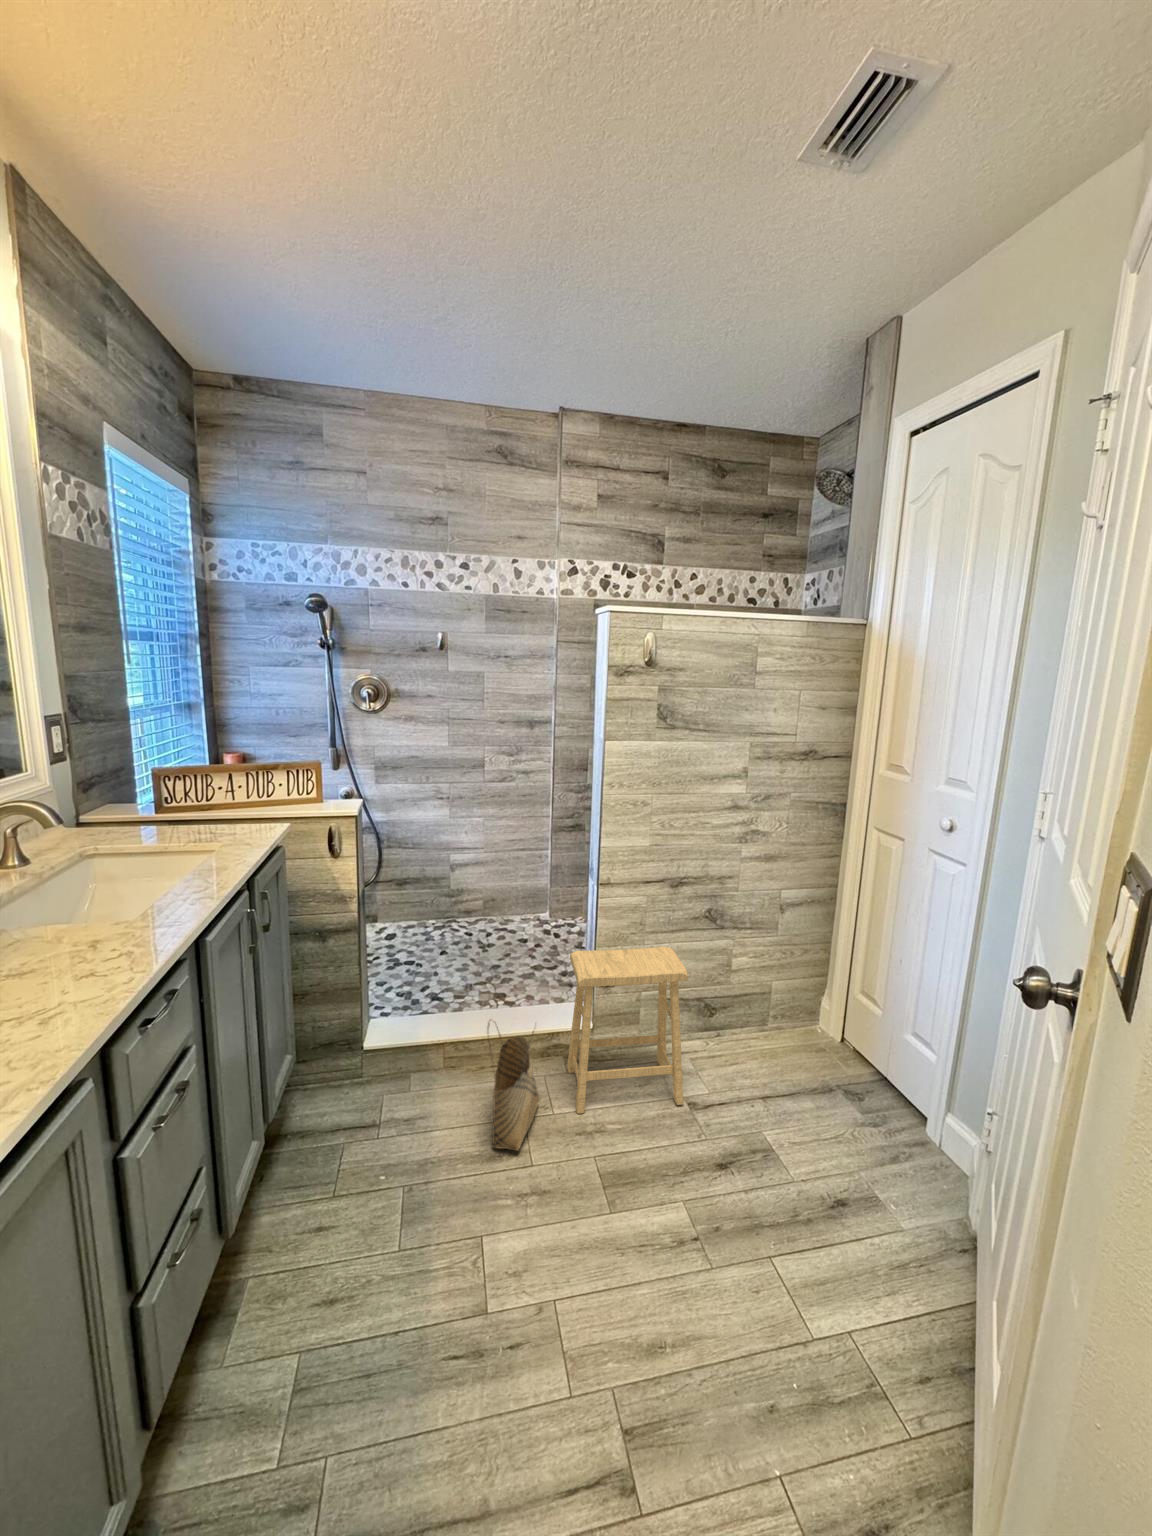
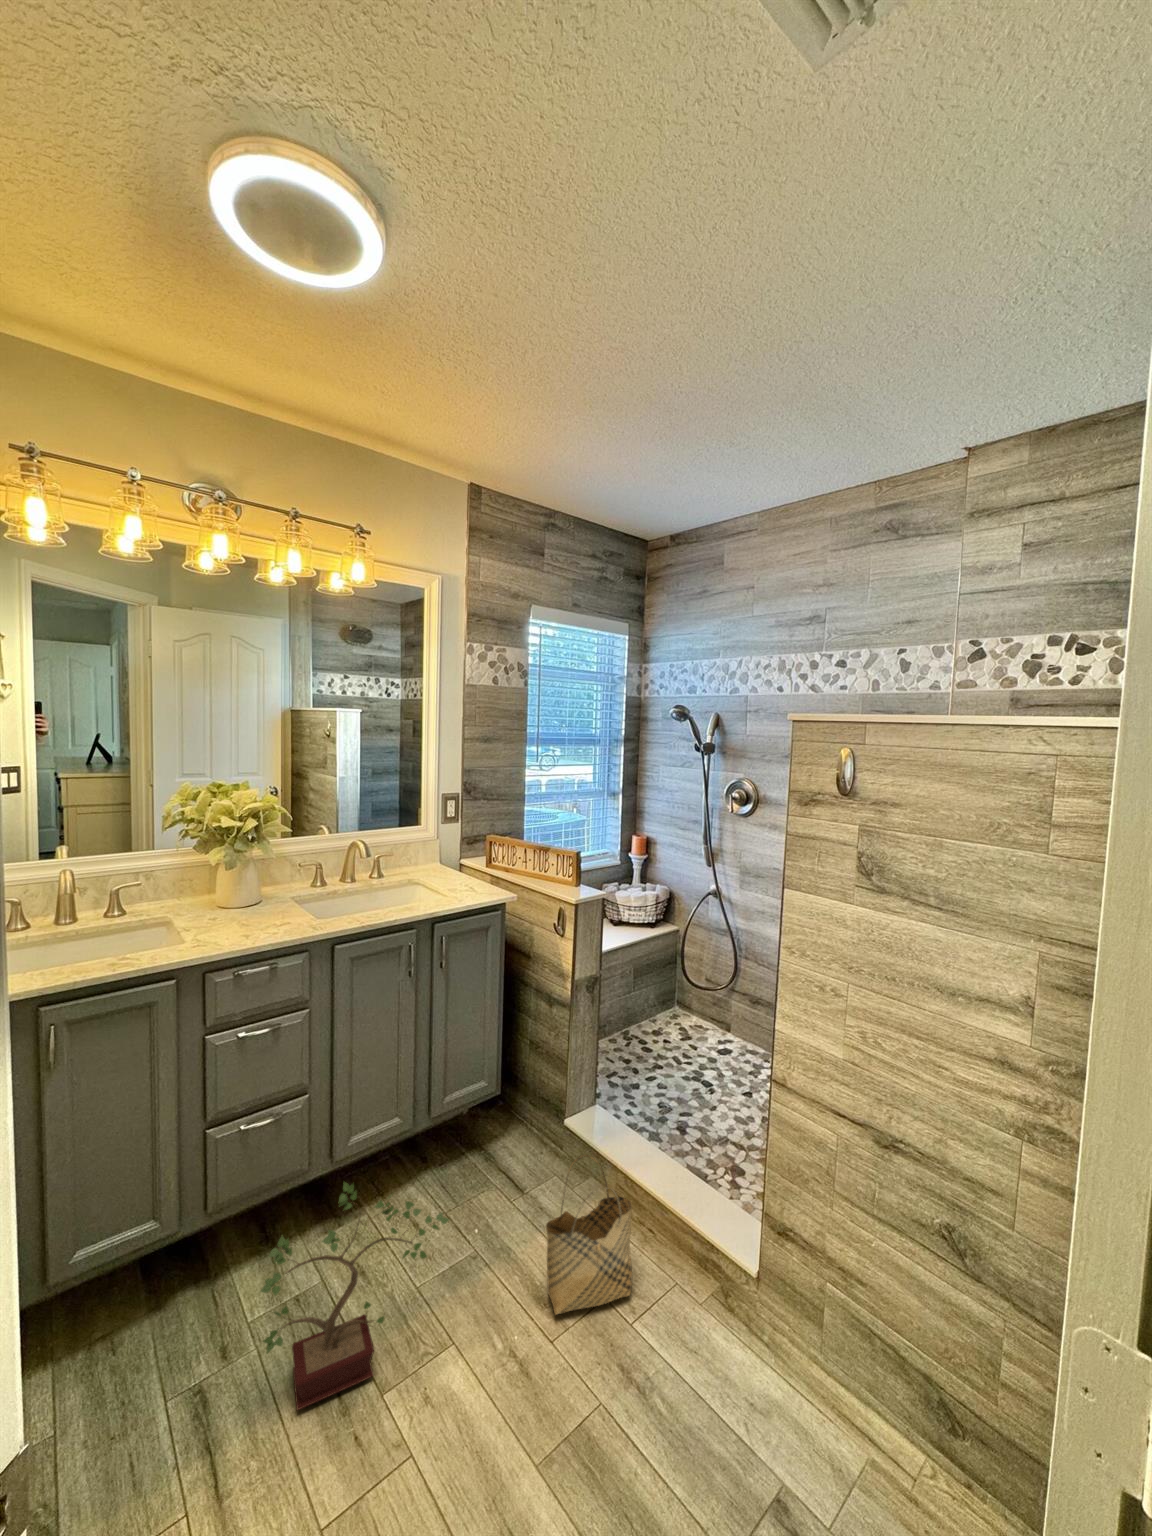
footstool: present [567,947,688,1114] -> none [649,1144,834,1481]
potted plant: none [392,1118,493,1401] -> present [261,1182,449,1410]

